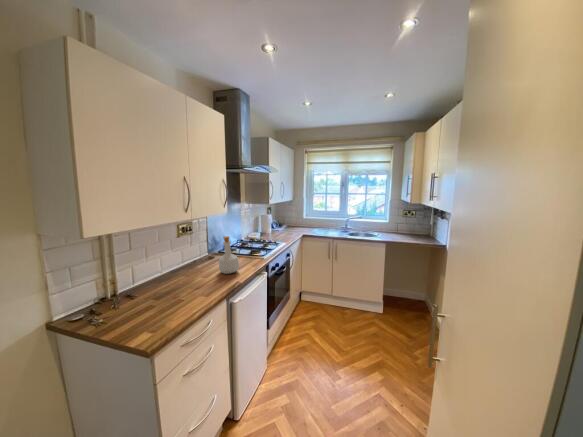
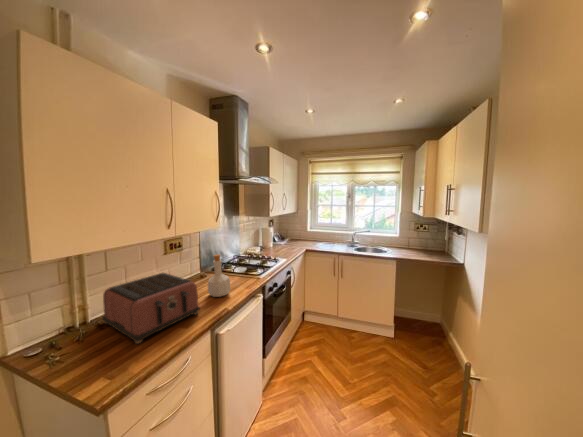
toaster: none [131,252,215,308] -> present [103,273,200,344]

